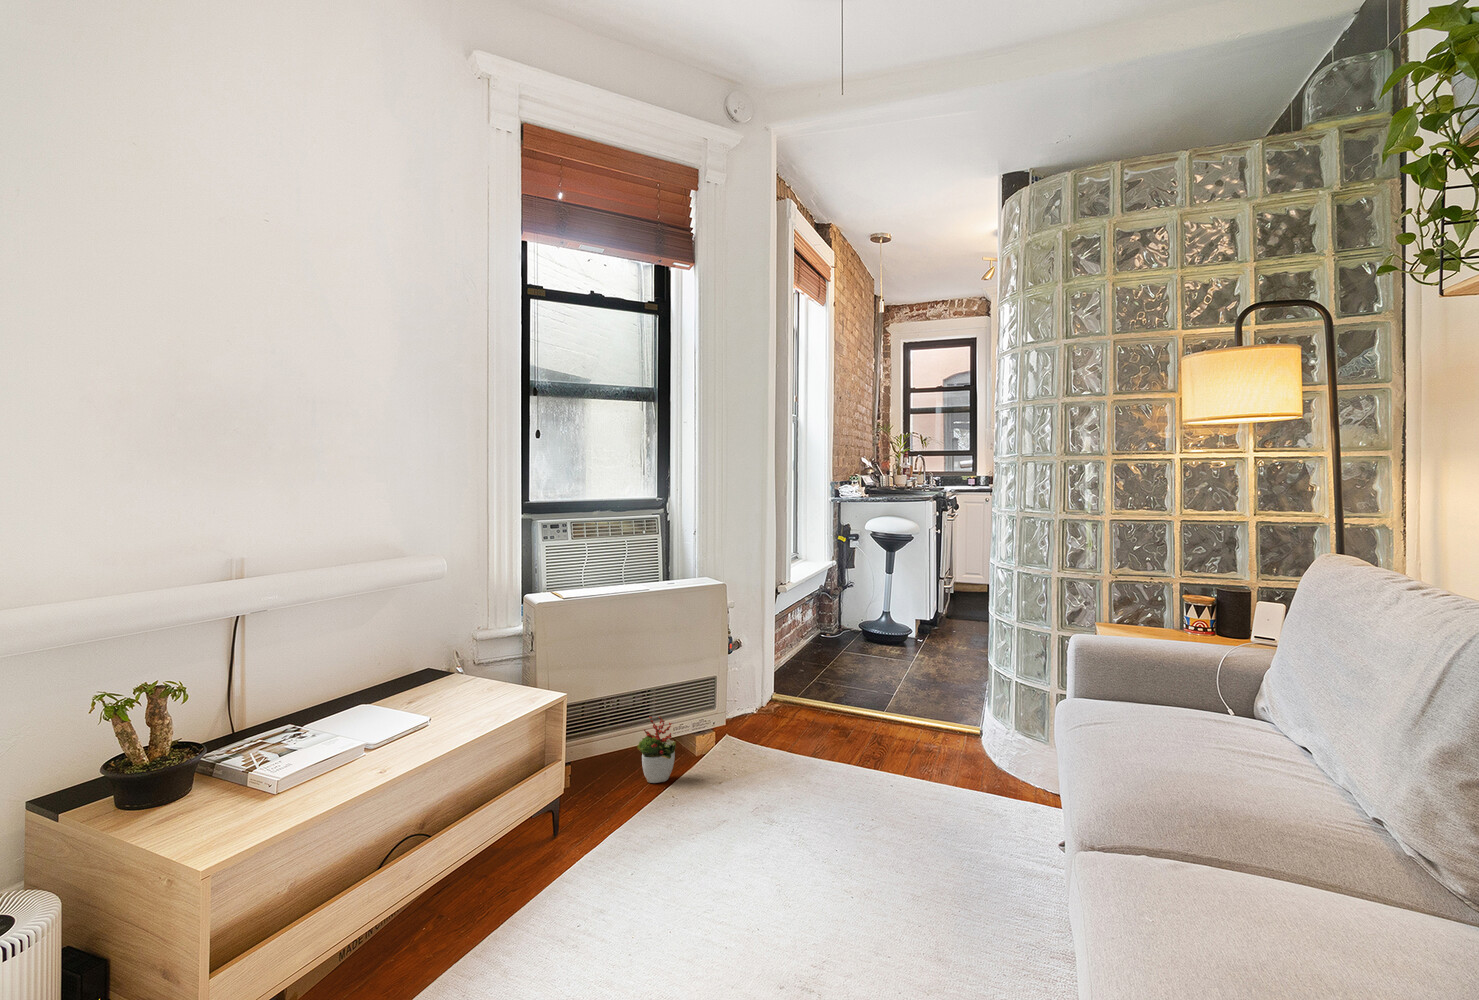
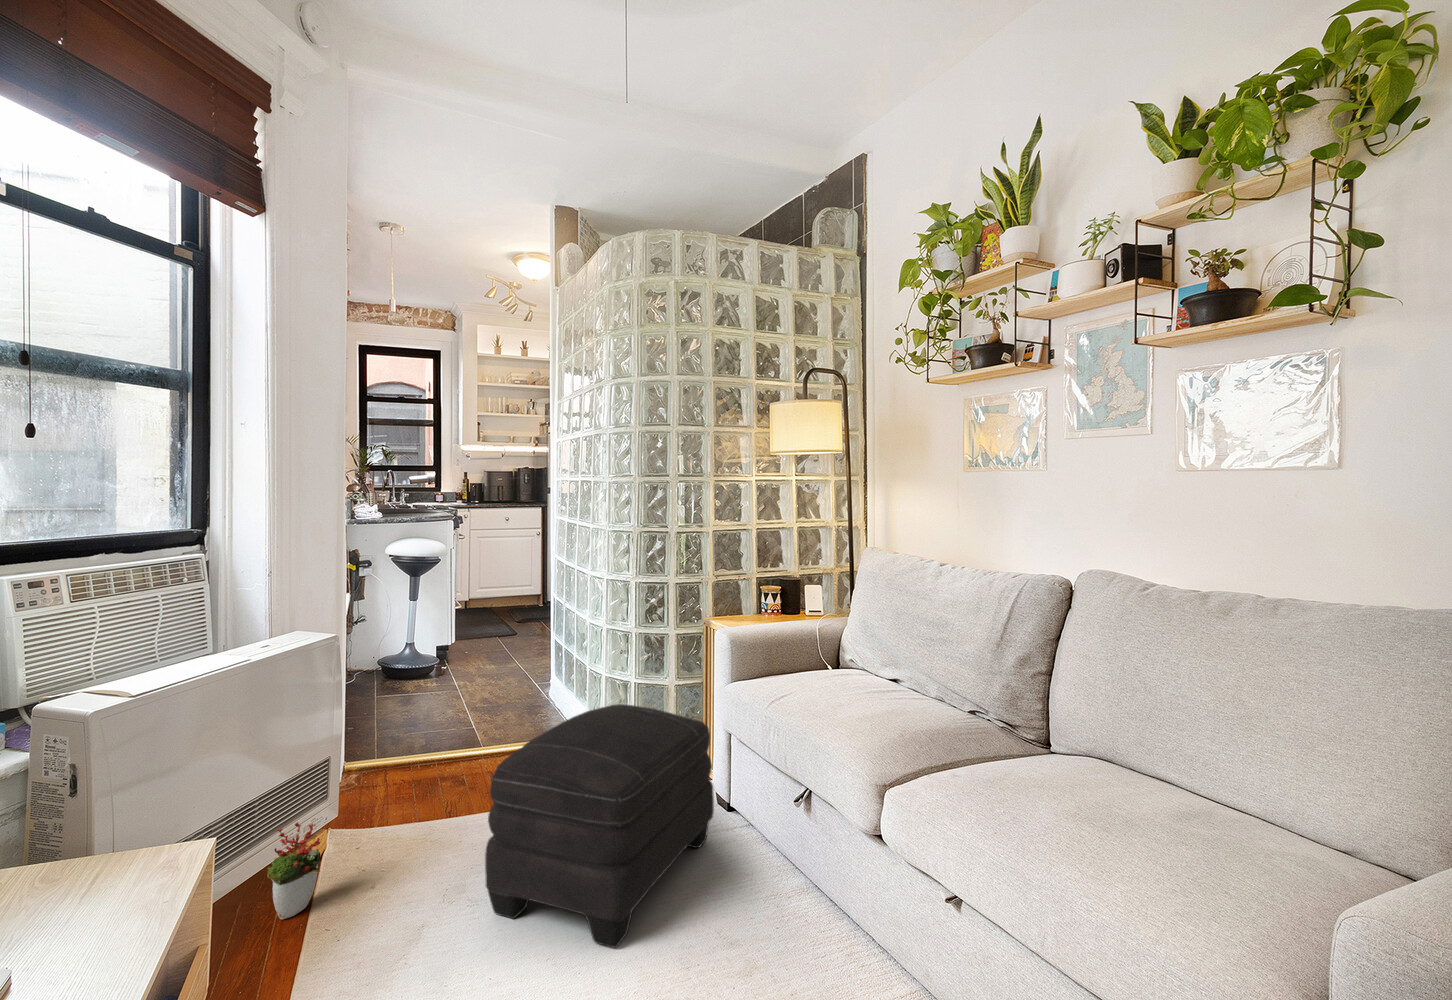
ottoman: none [741,699,1008,941] -> present [485,704,714,948]

